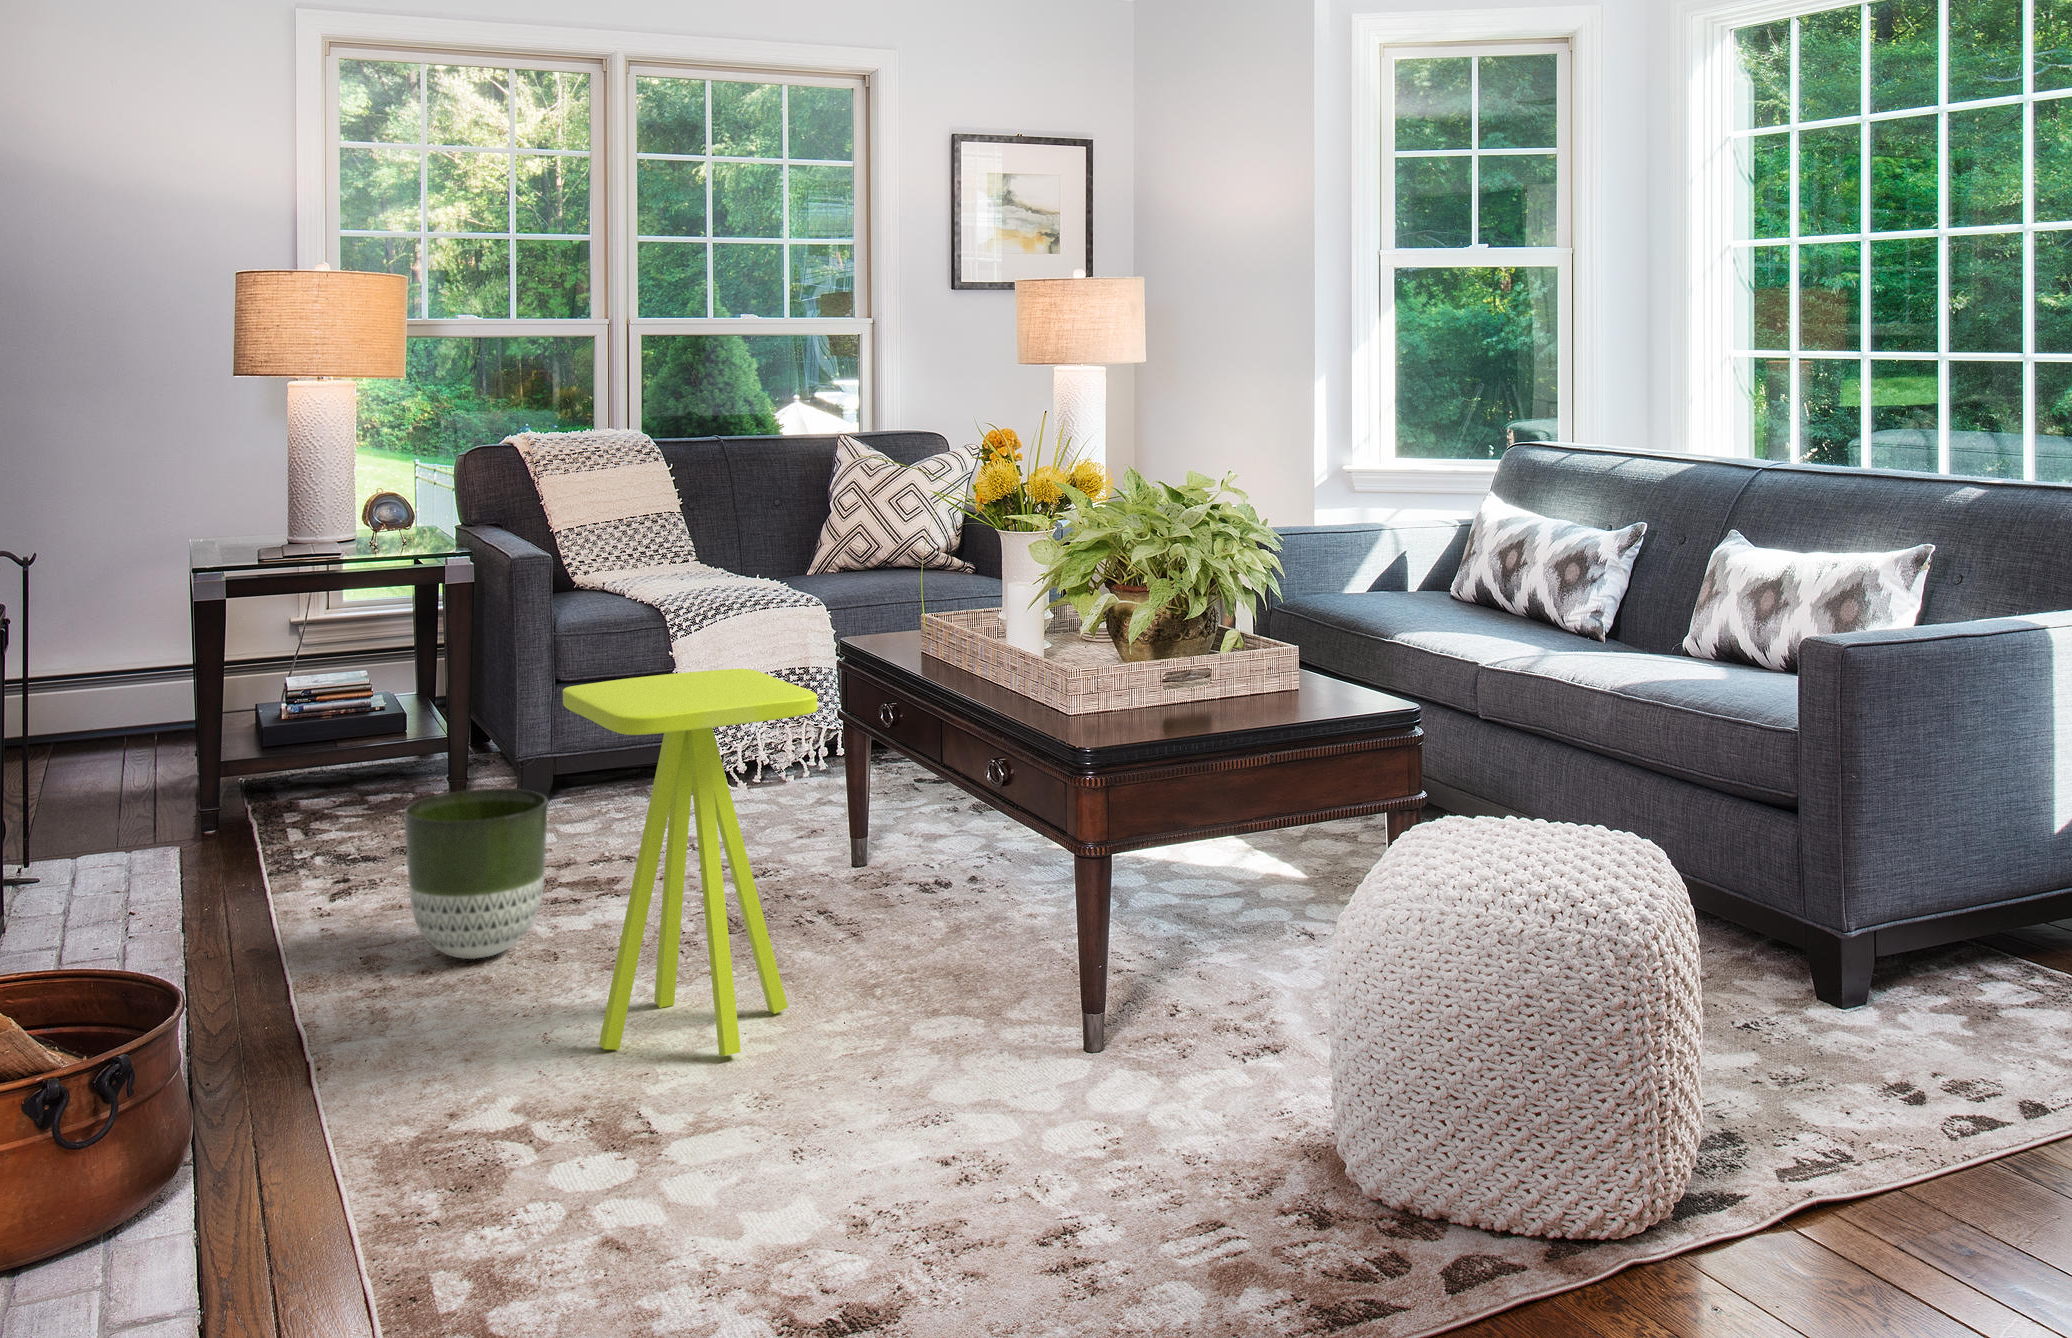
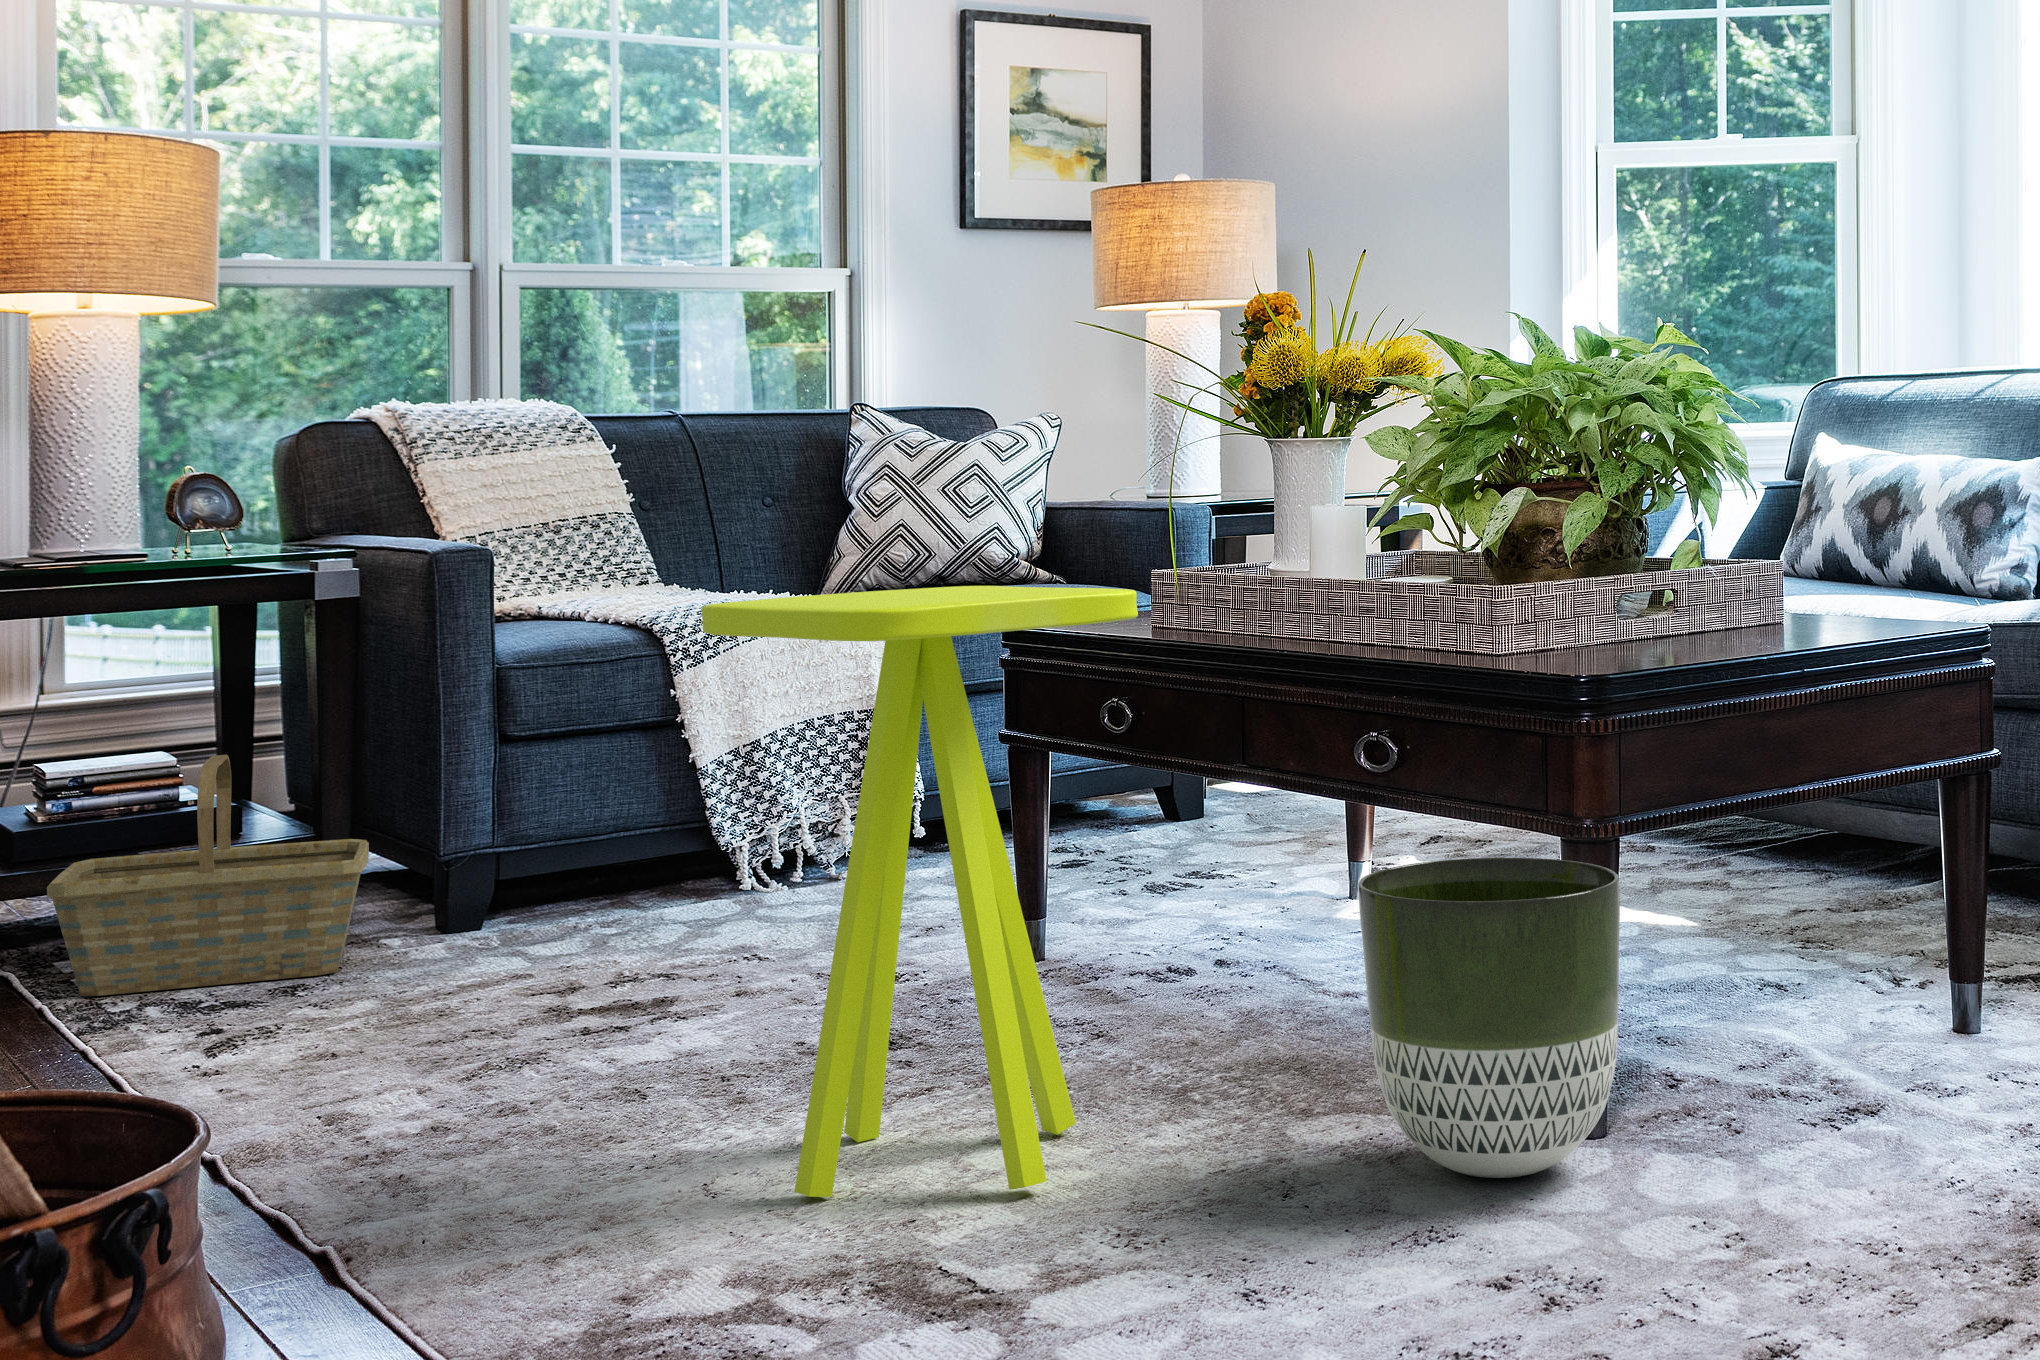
basket: none [266,692,471,843] -> present [47,755,369,996]
planter: present [404,789,548,959] -> present [1358,858,1620,1178]

